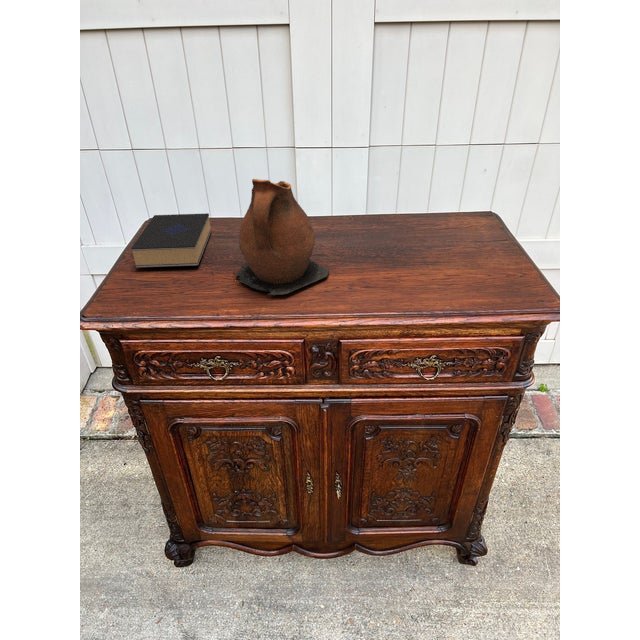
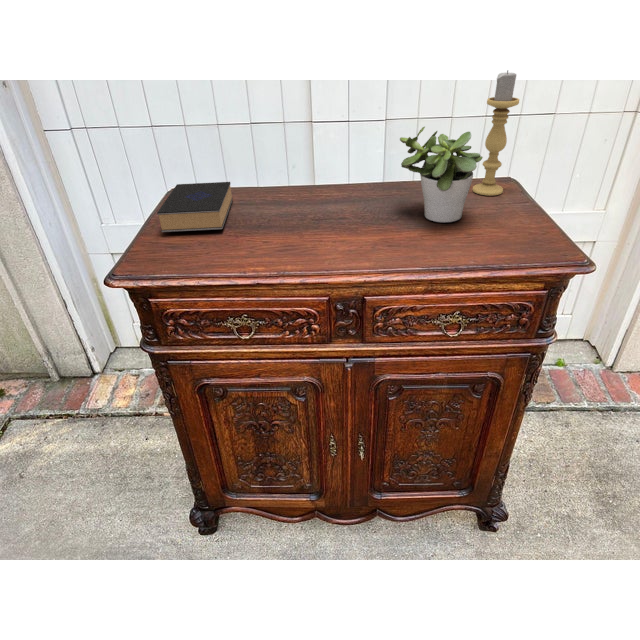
candle holder: none [453,110,500,232] -> present [472,71,519,196]
potted plant: none [379,165,461,262] -> present [400,127,483,223]
ceramic pitcher: present [233,179,329,295] -> none [256,136,352,254]

